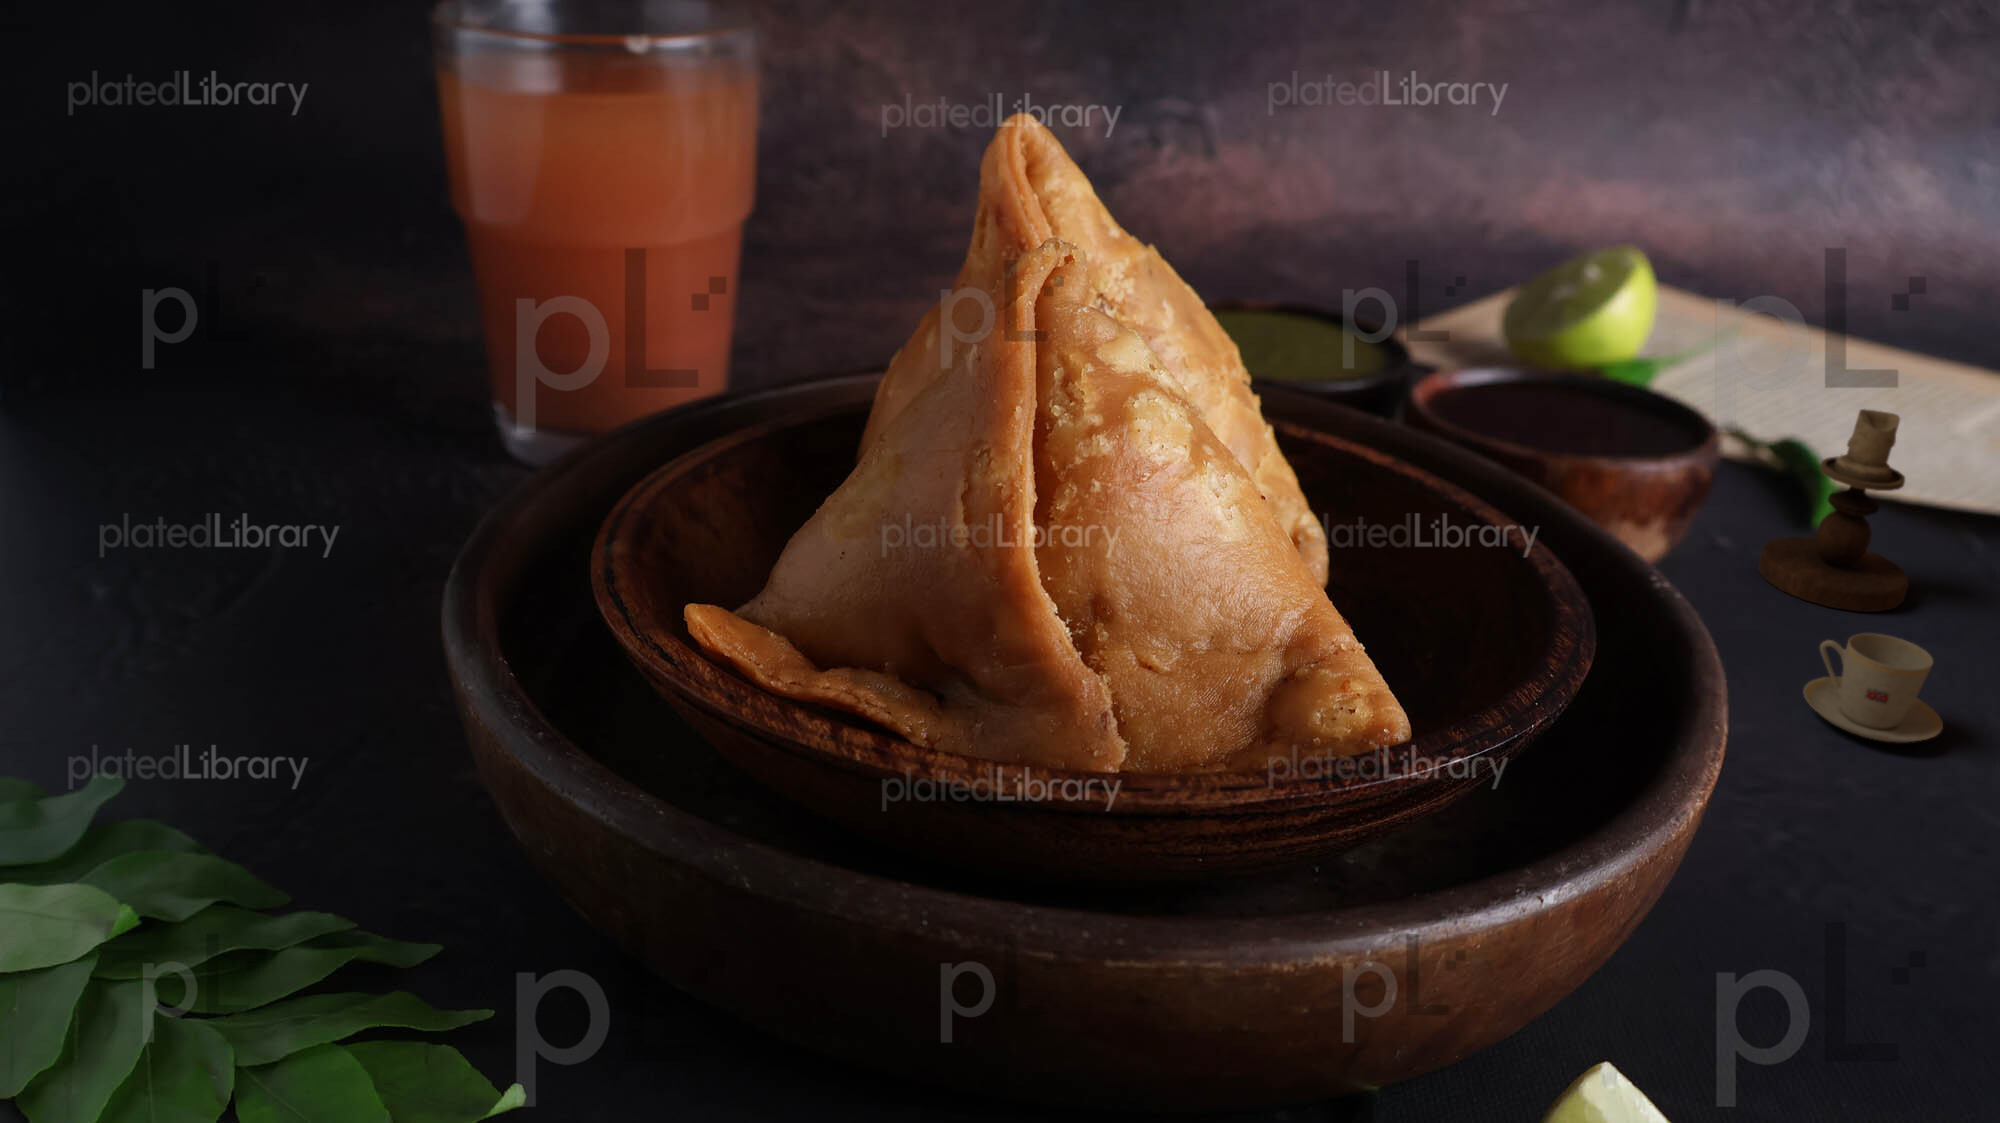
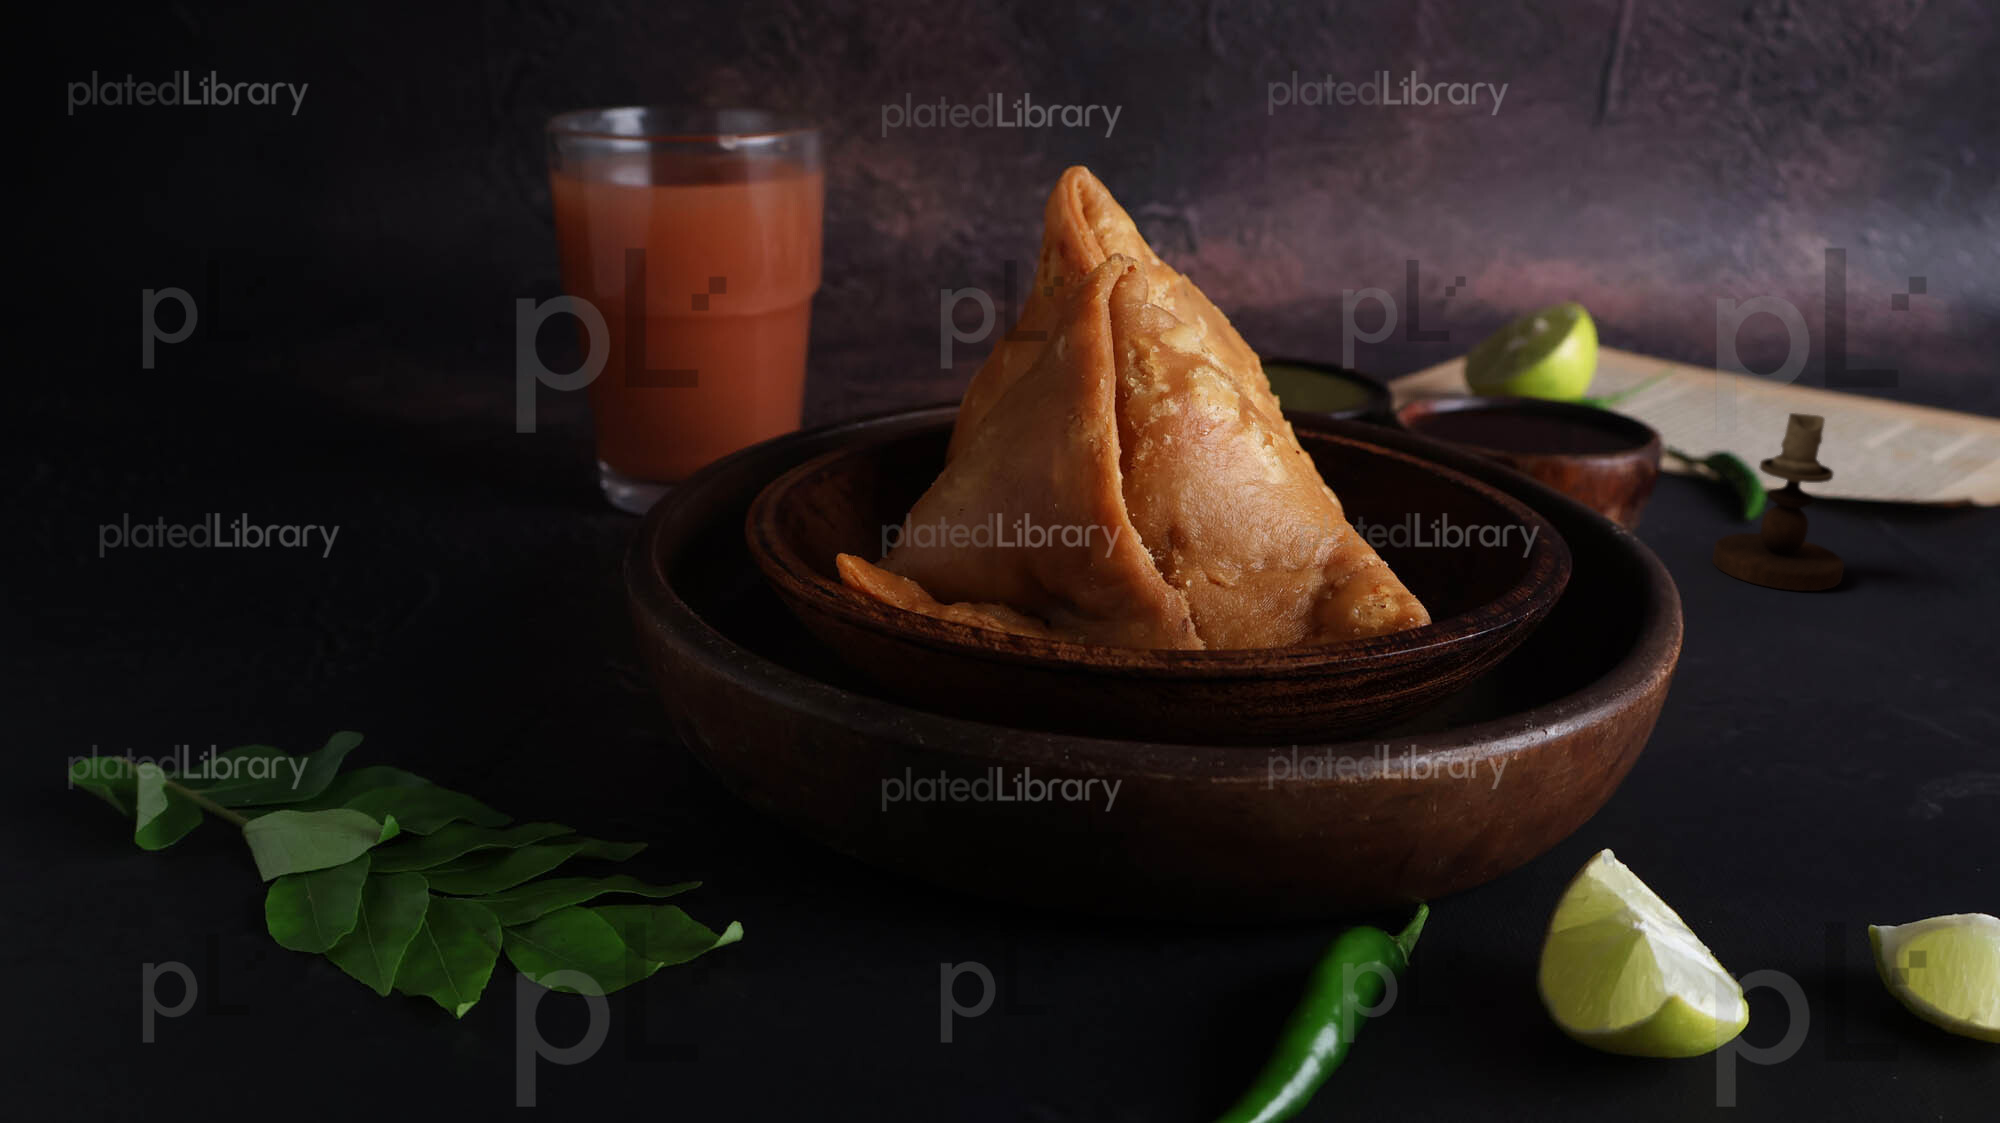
teacup: present [1804,633,1943,743] -> none [1755,594,1875,684]

